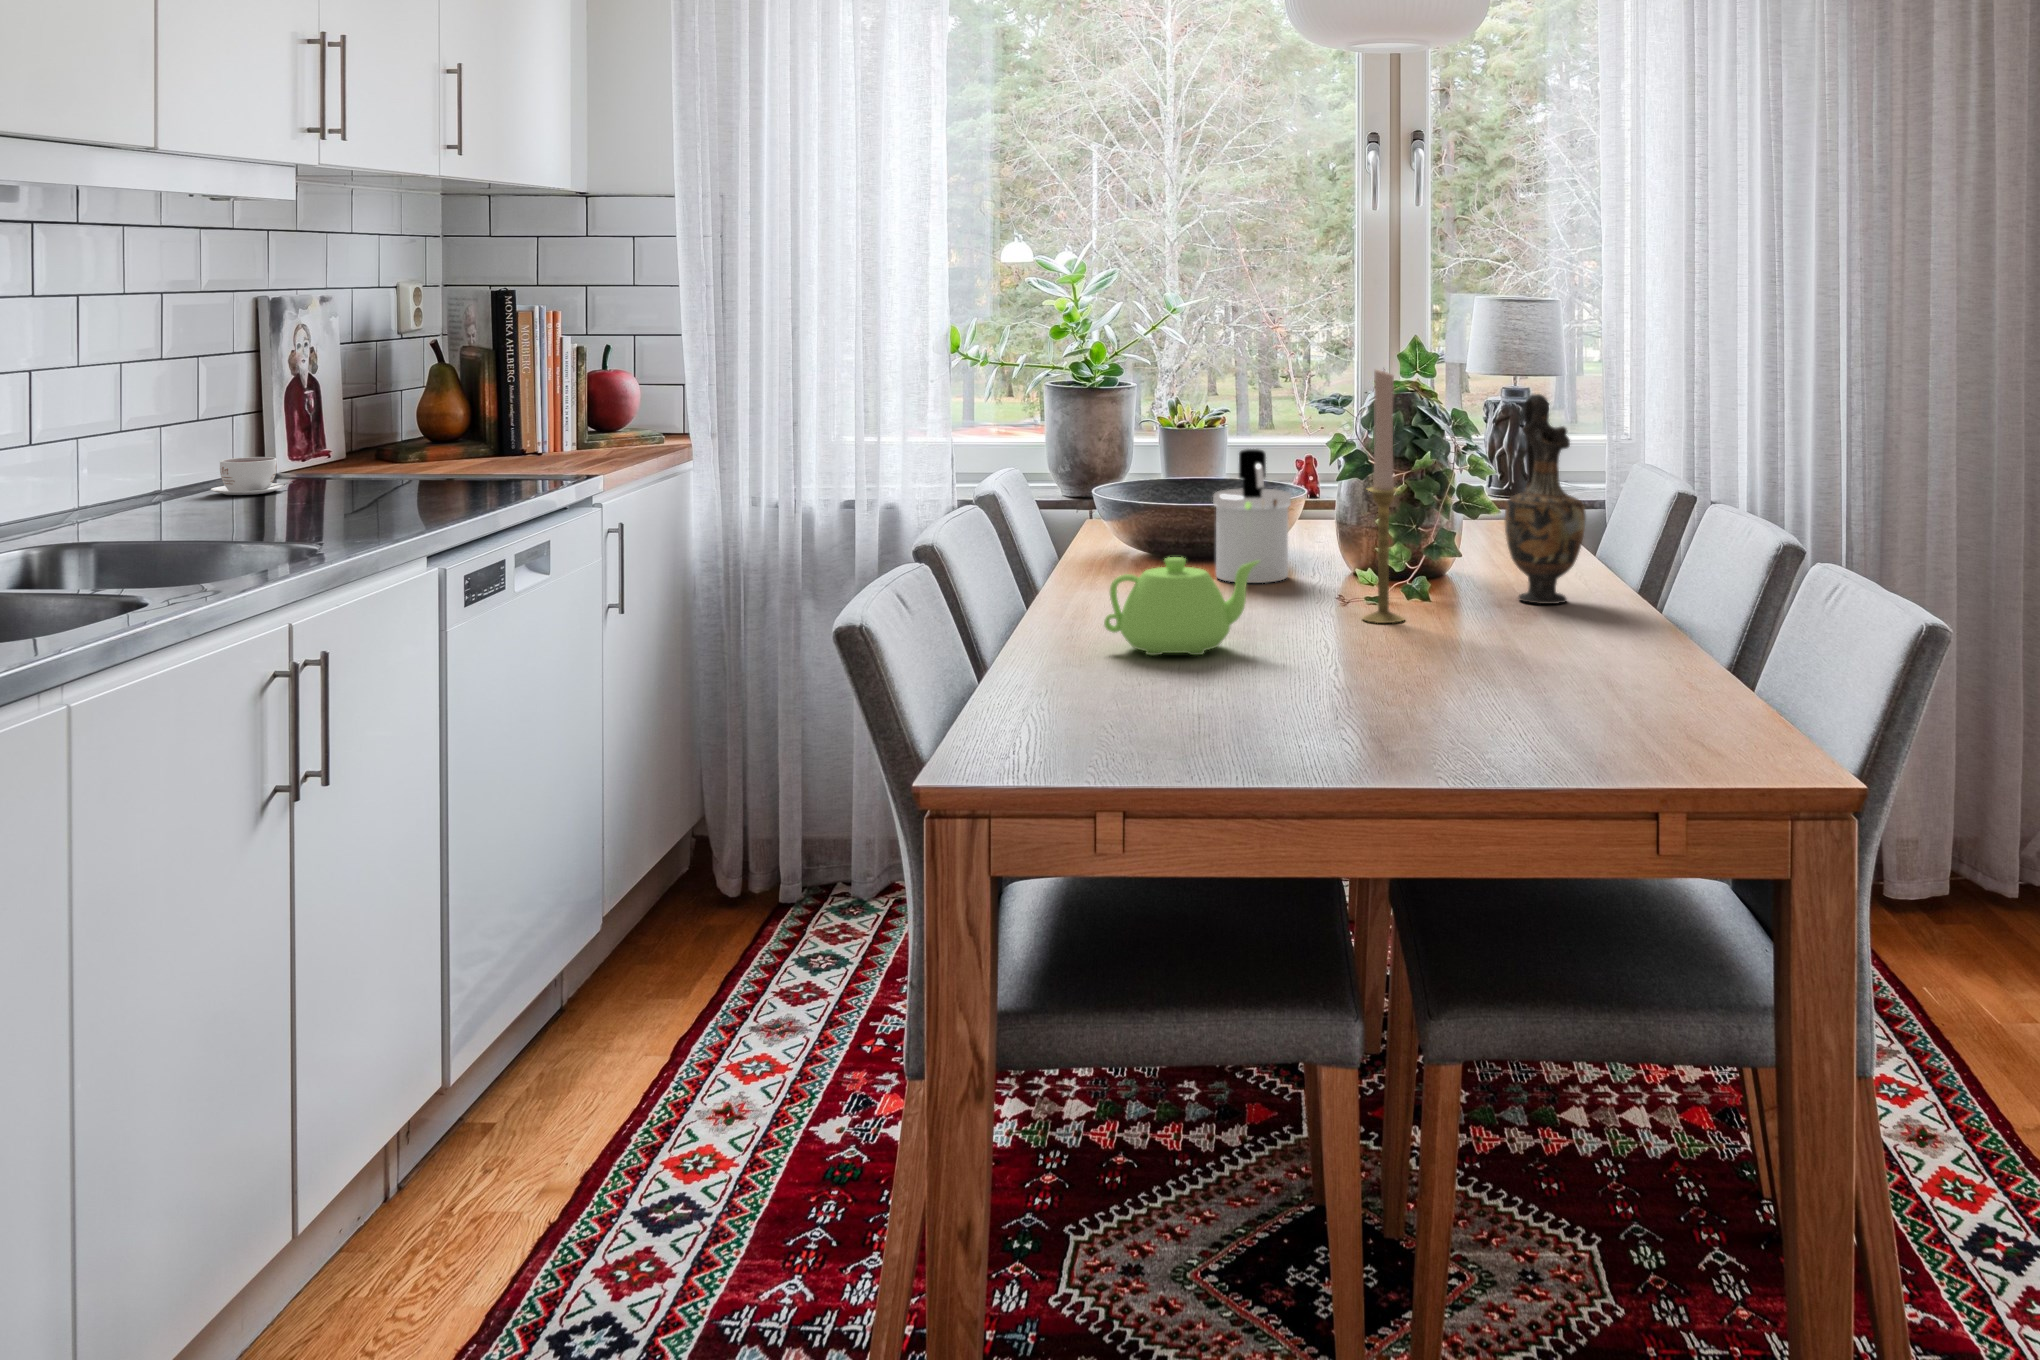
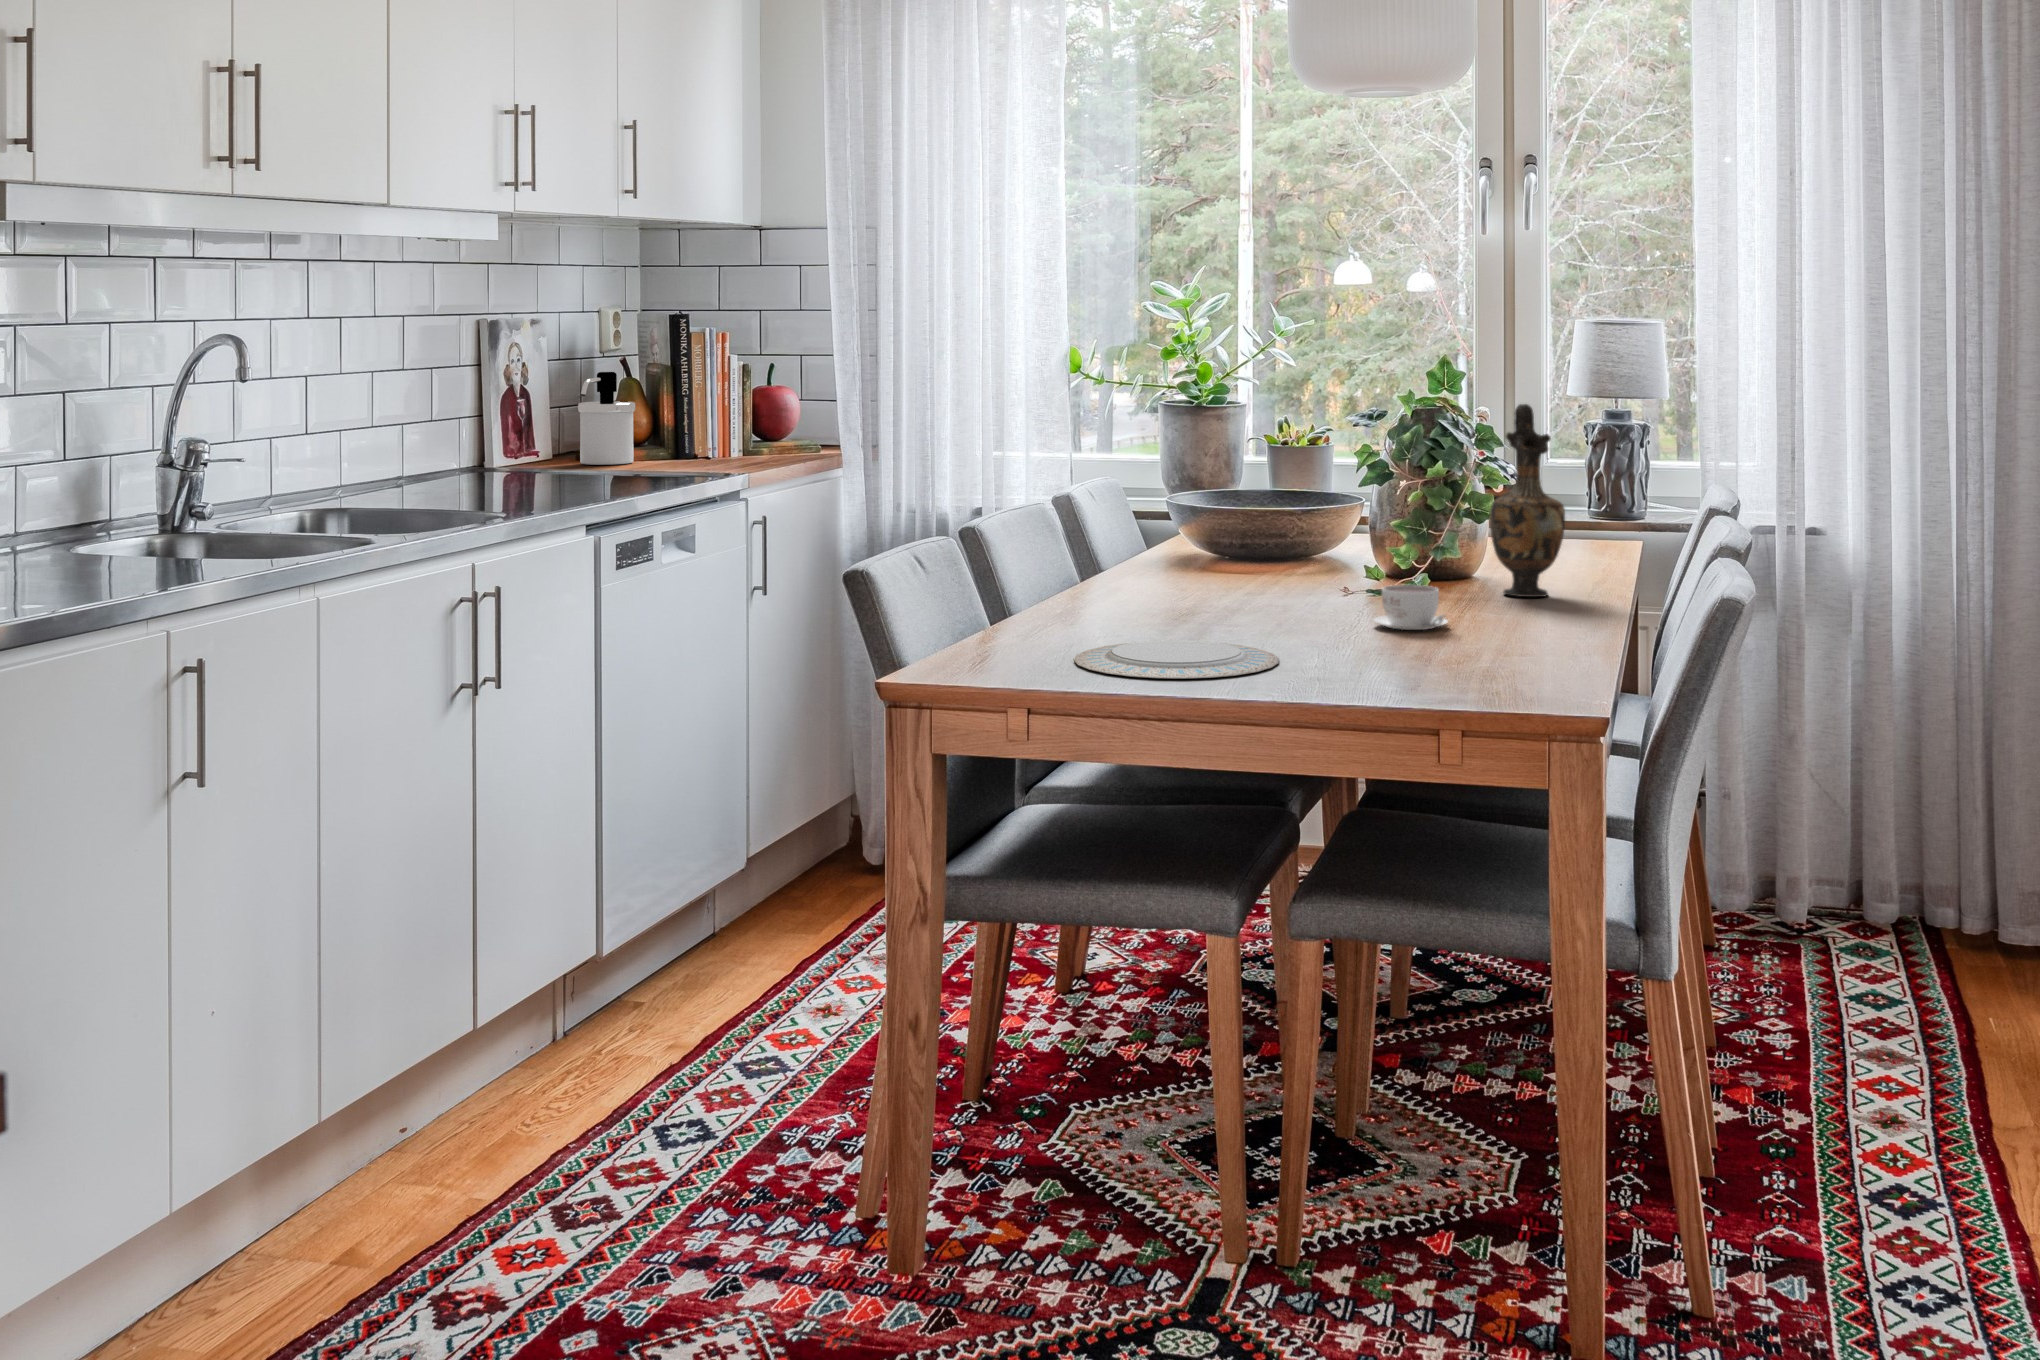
candlestick: present [1363,370,1404,623] -> none [1340,376,1379,605]
soap dispenser: present [1213,449,1291,583] -> present [578,372,635,465]
coffee cup: present [210,457,292,495] -> present [1373,585,1448,630]
teapot: present [1104,557,1260,655] -> none [1095,536,1226,619]
plate: none [1140,690,1390,756] -> present [1074,640,1279,679]

